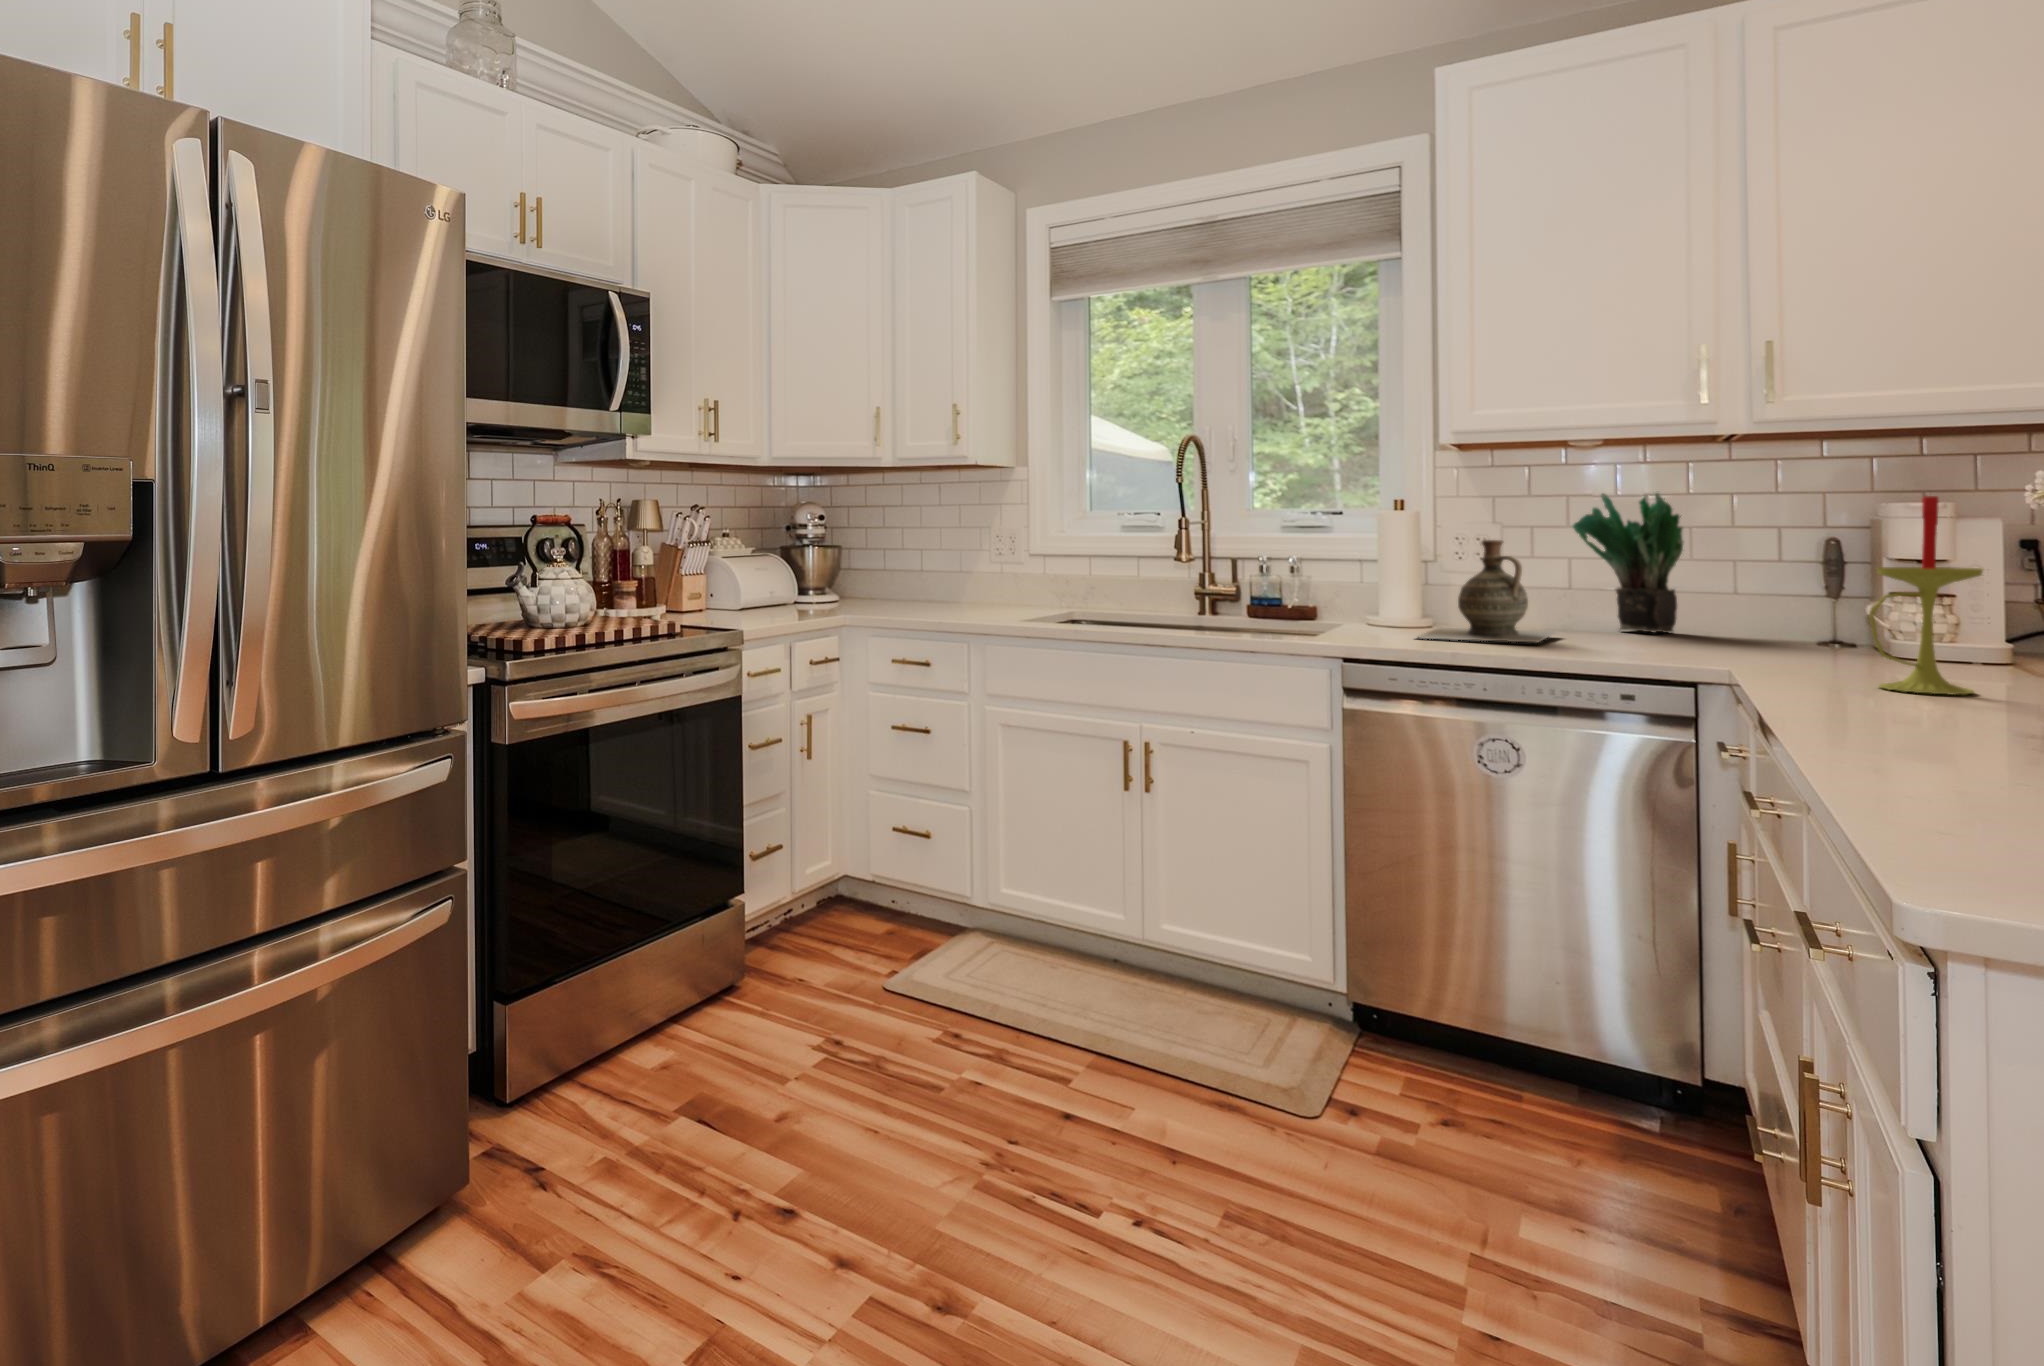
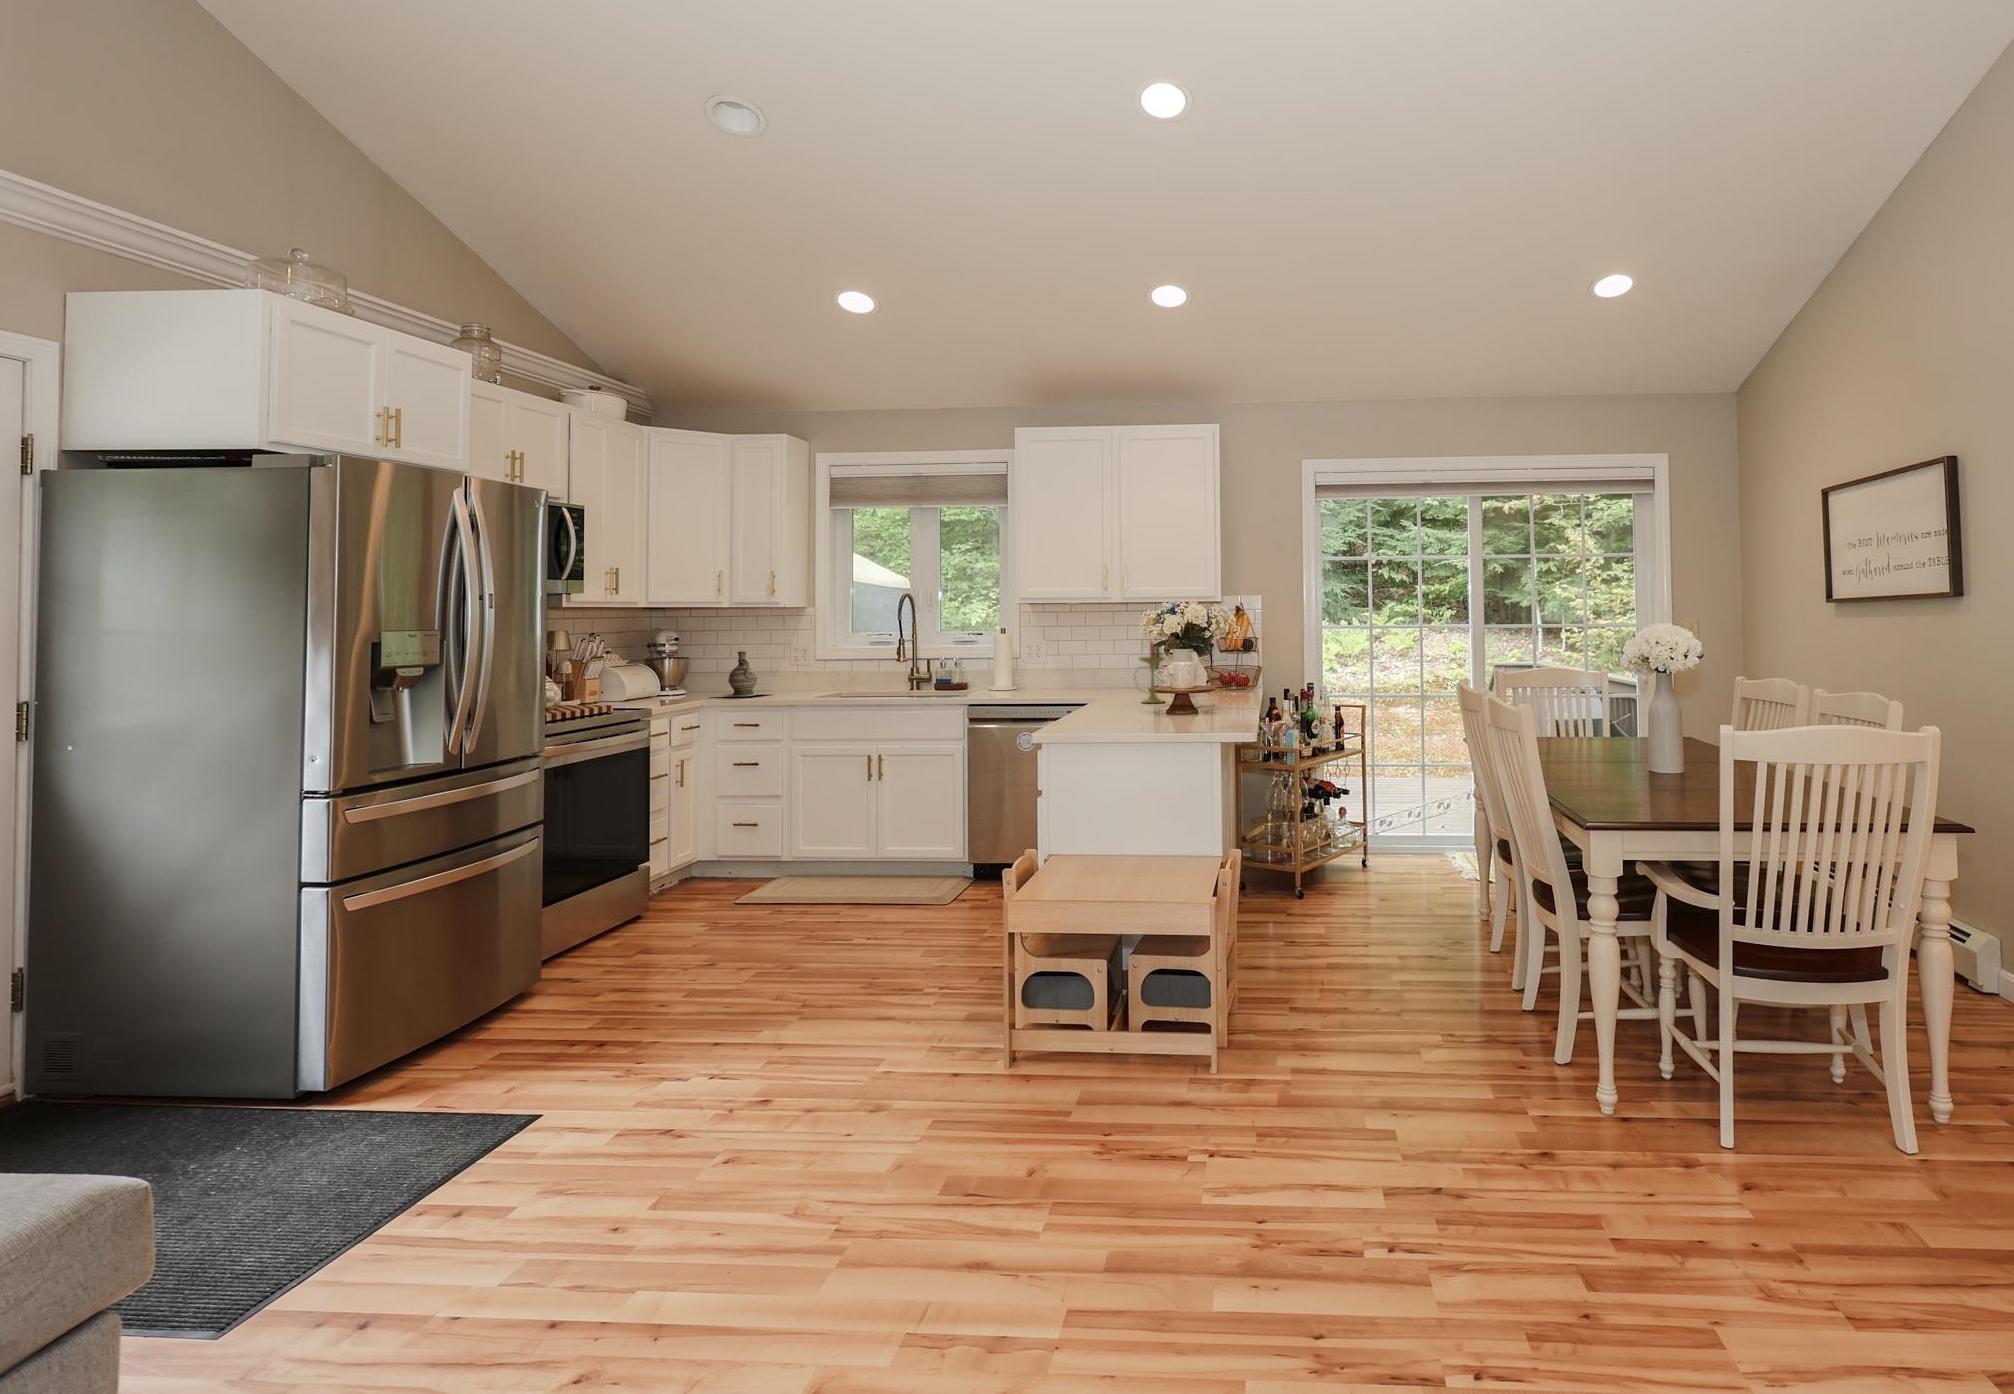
potted plant: present [1573,493,1684,633] -> none [1075,622,1122,689]
ceramic jug: present [1418,540,1556,642] -> present [711,651,770,697]

